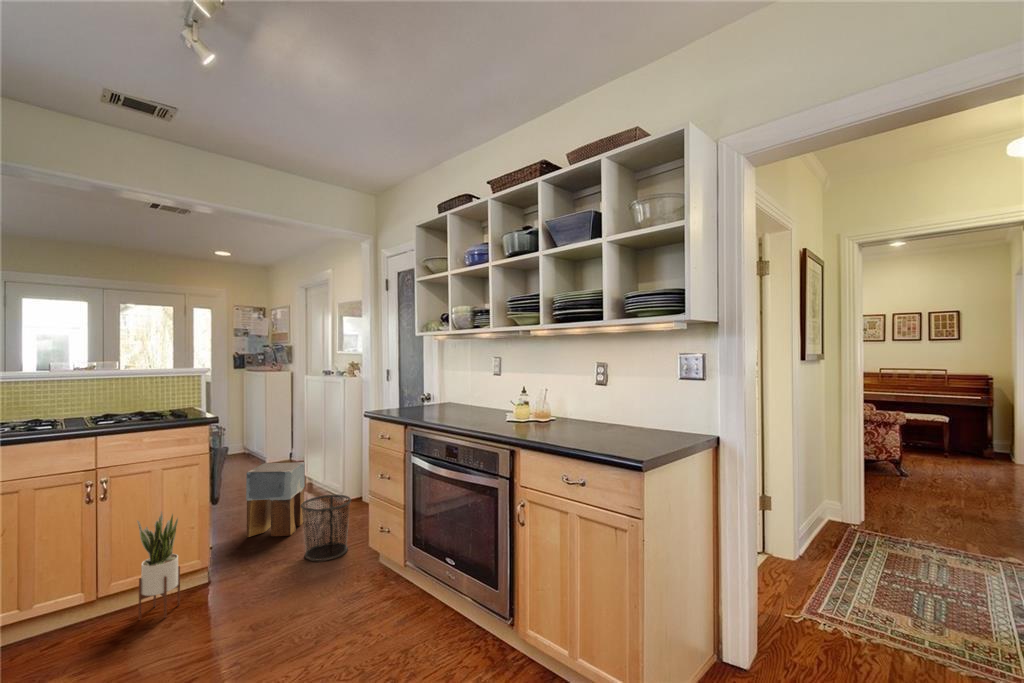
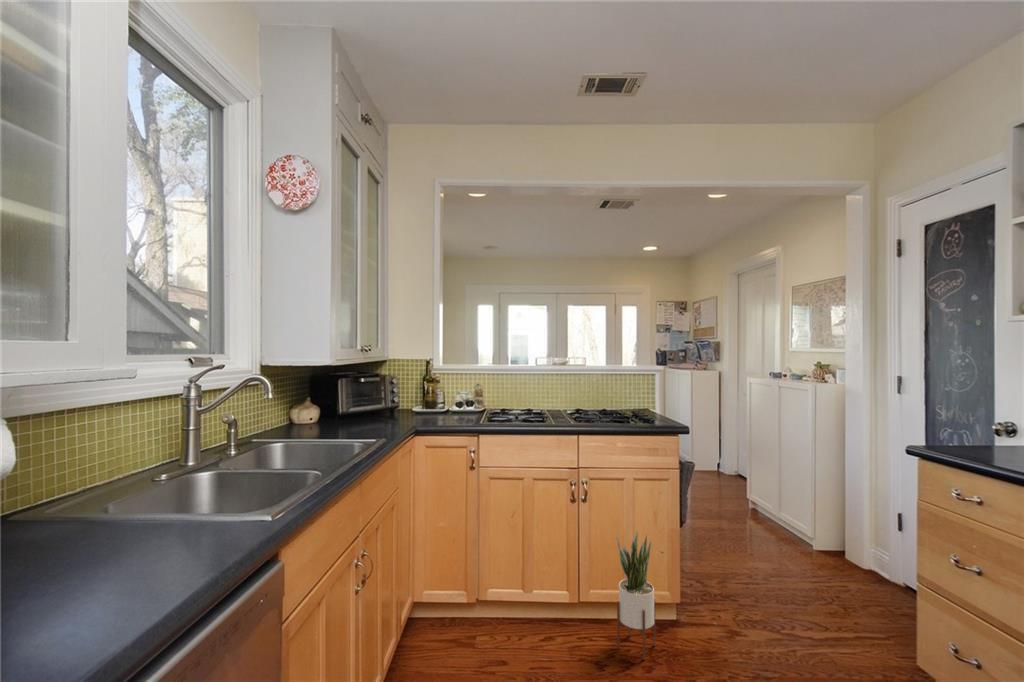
stool: present [246,462,305,537] -> none [704,482,772,585]
trash can: present [301,495,351,561] -> none [788,549,870,653]

